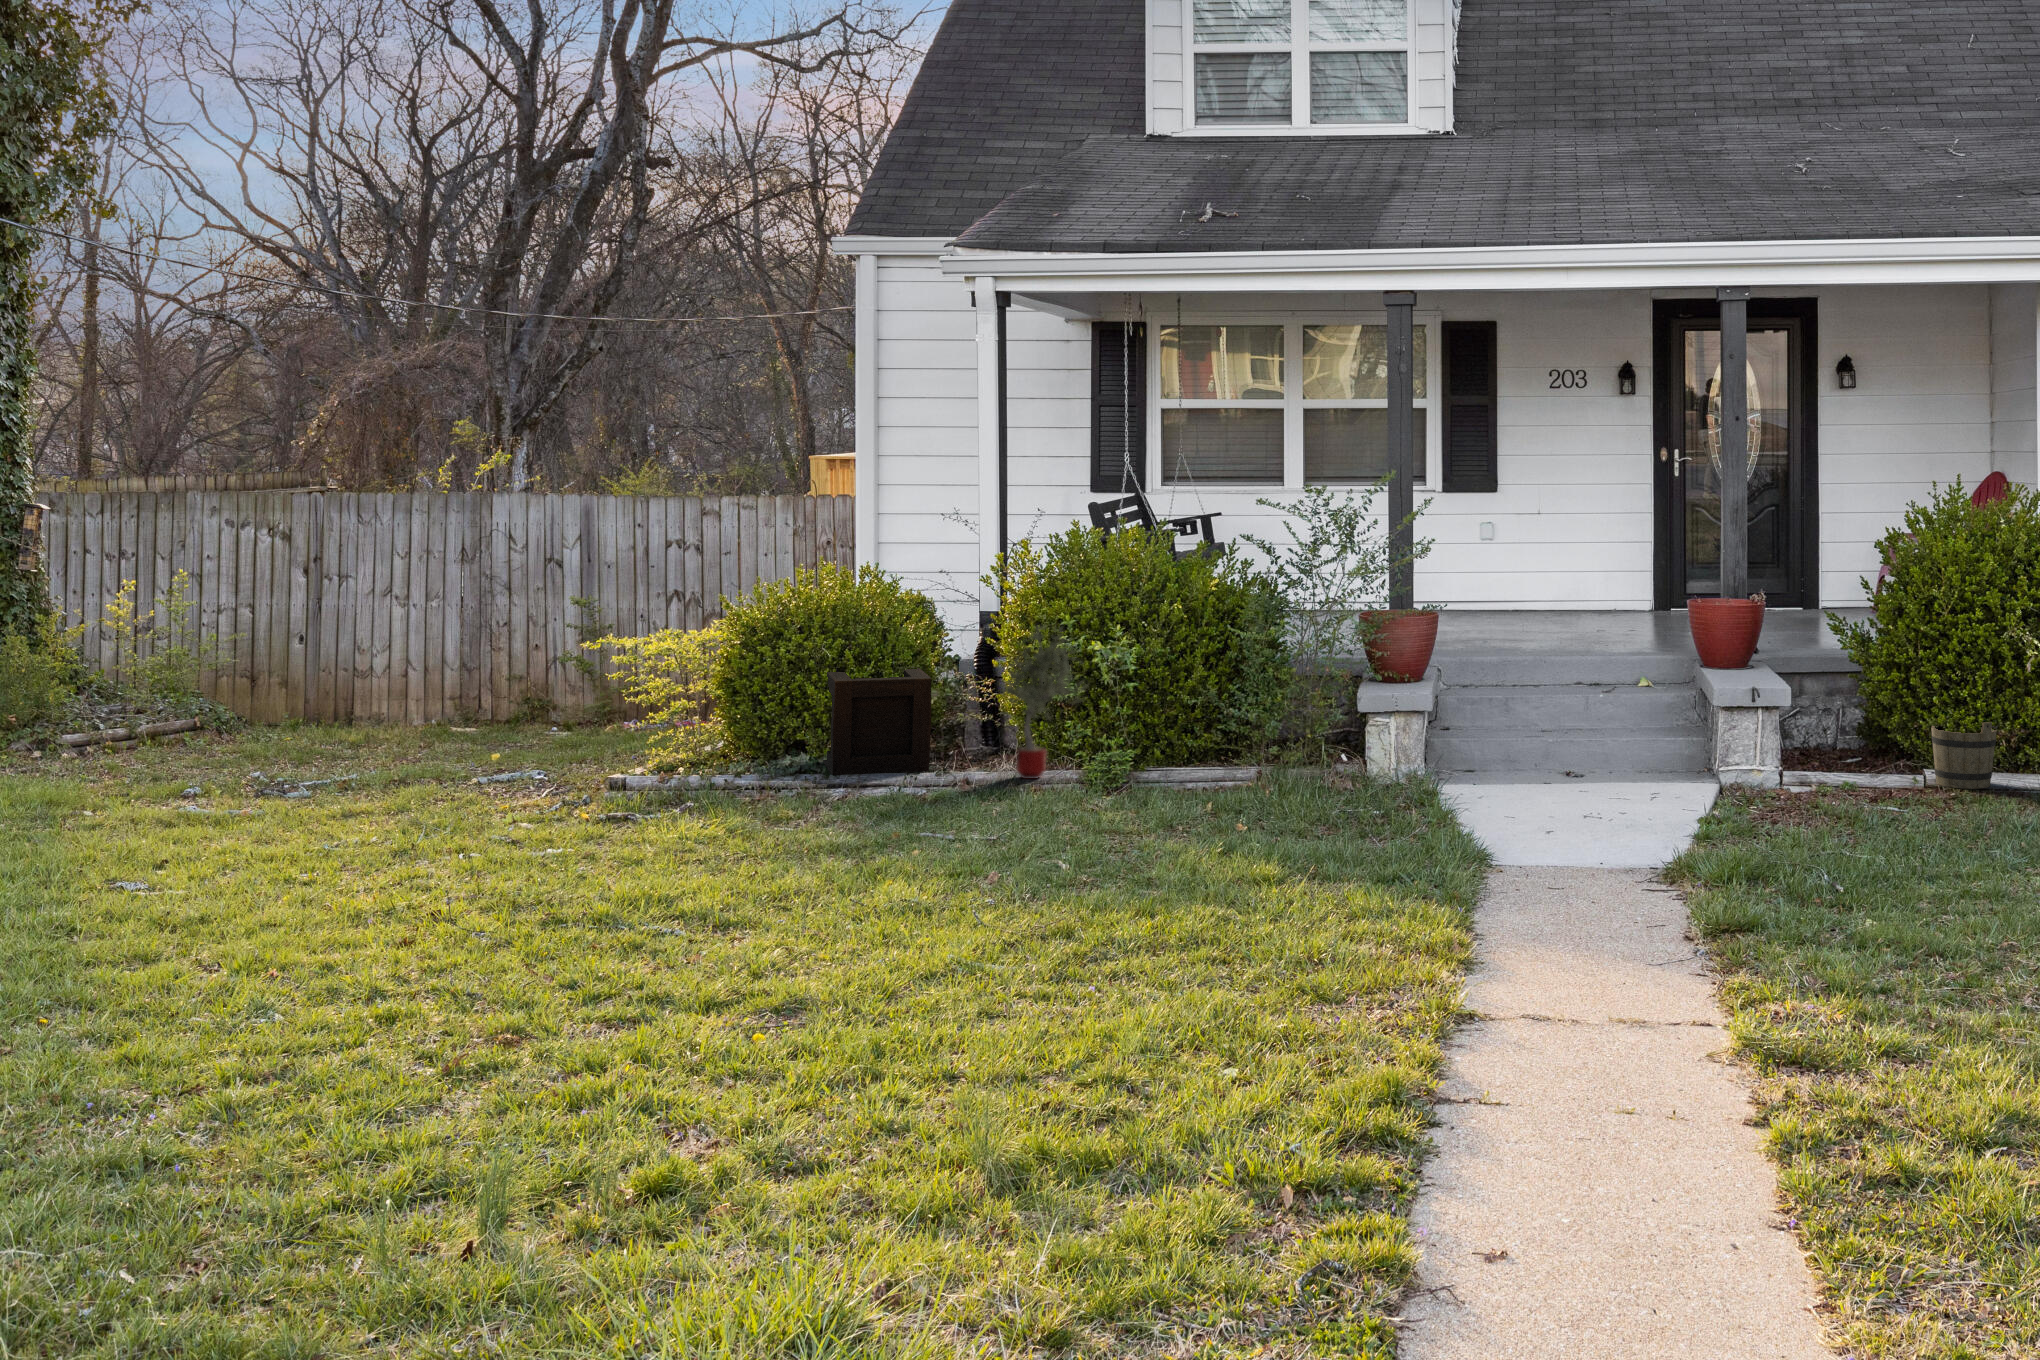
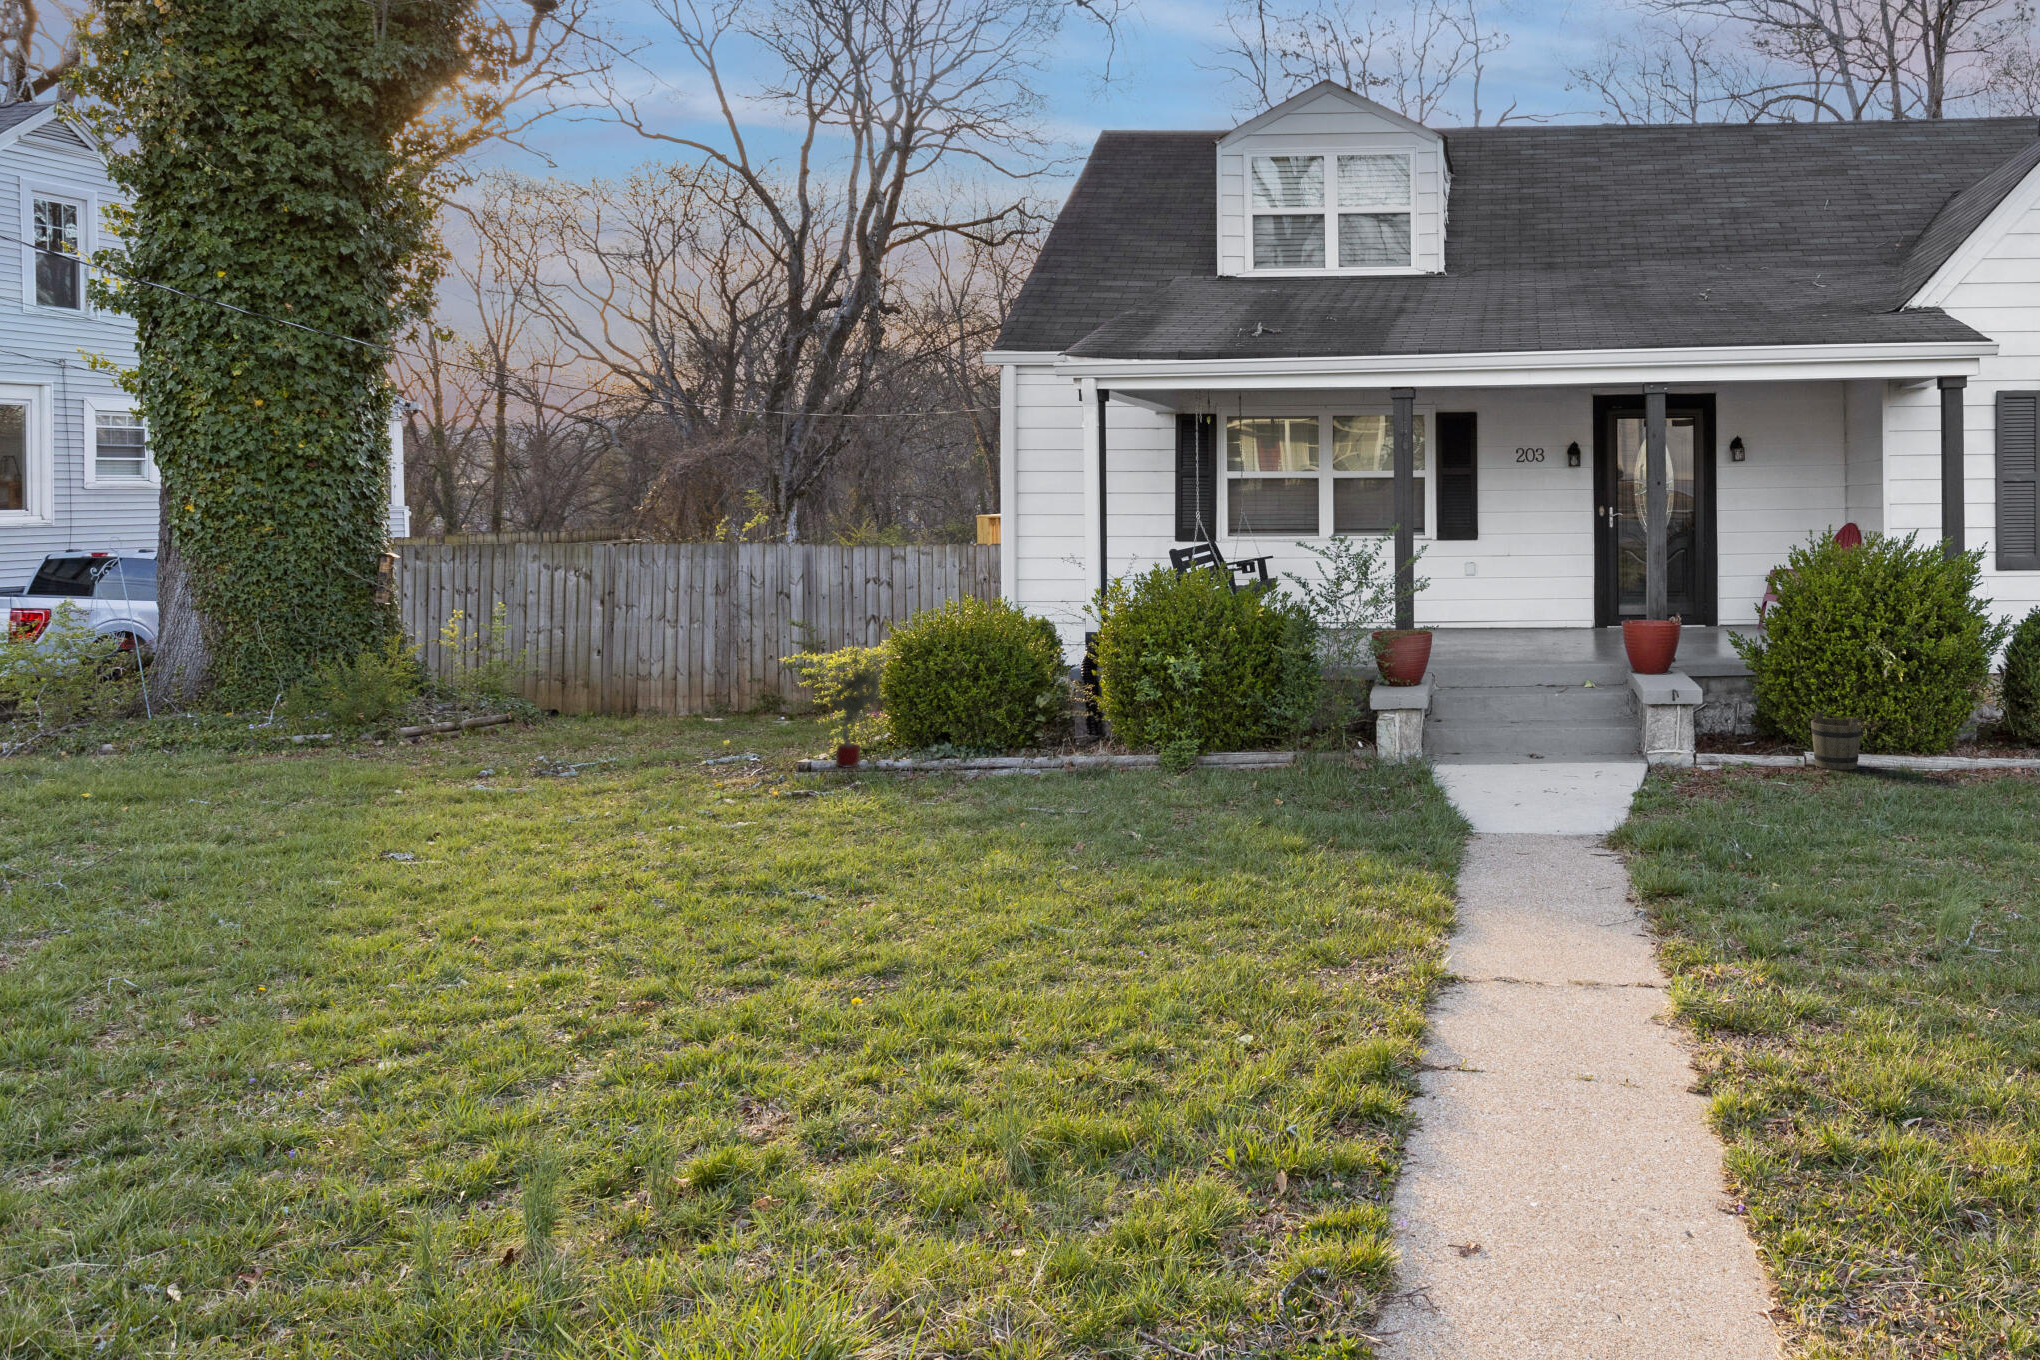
potted tree: present [1004,626,1088,779] -> present [828,654,892,768]
wooden crate: present [823,668,931,775] -> none [958,677,1041,762]

